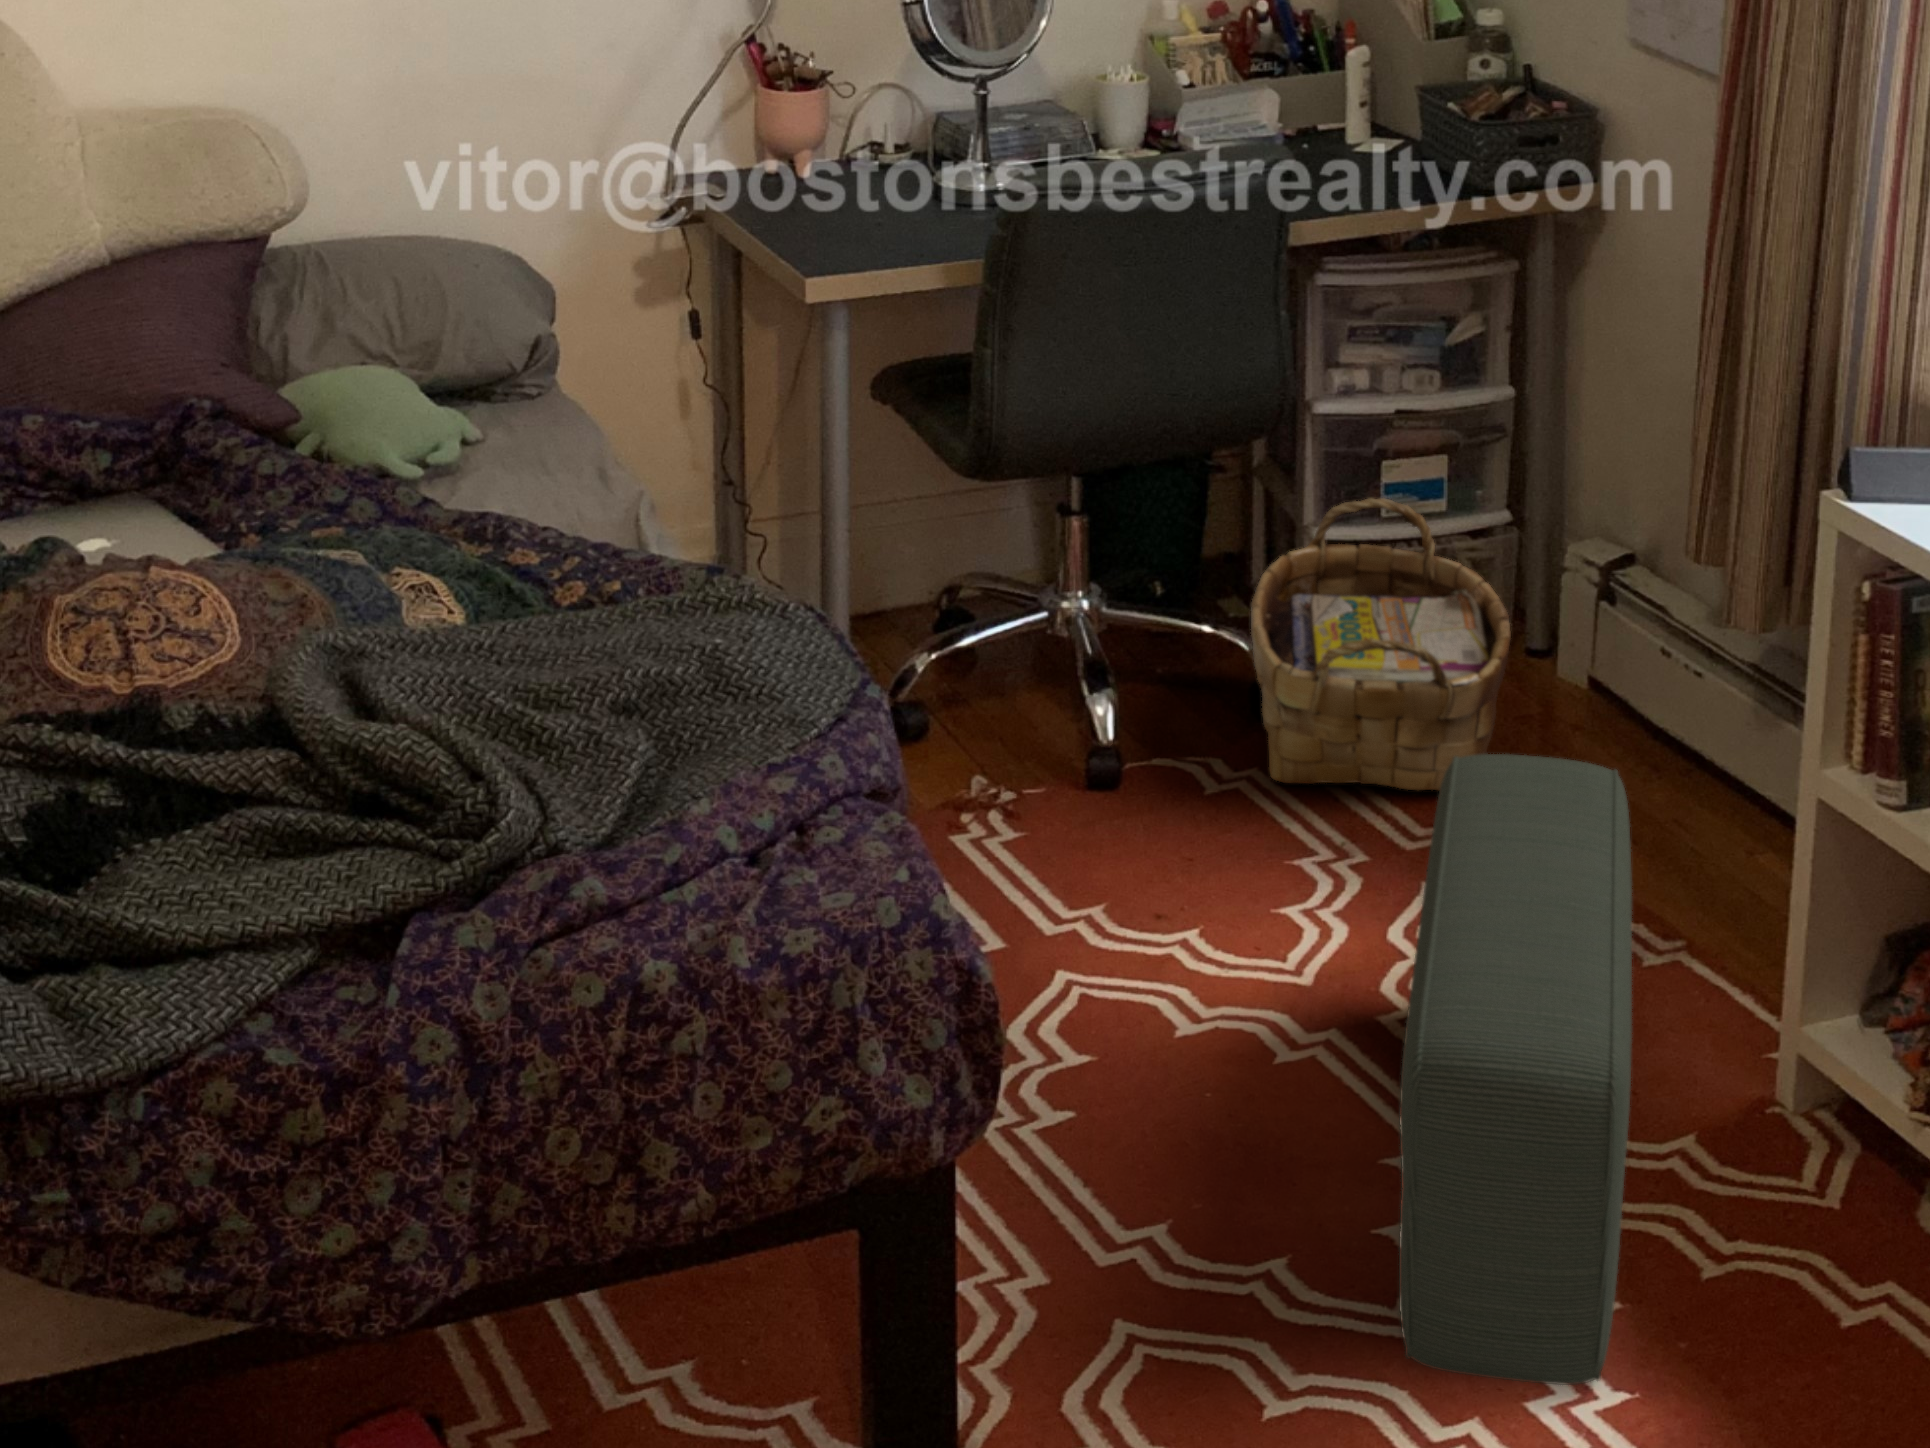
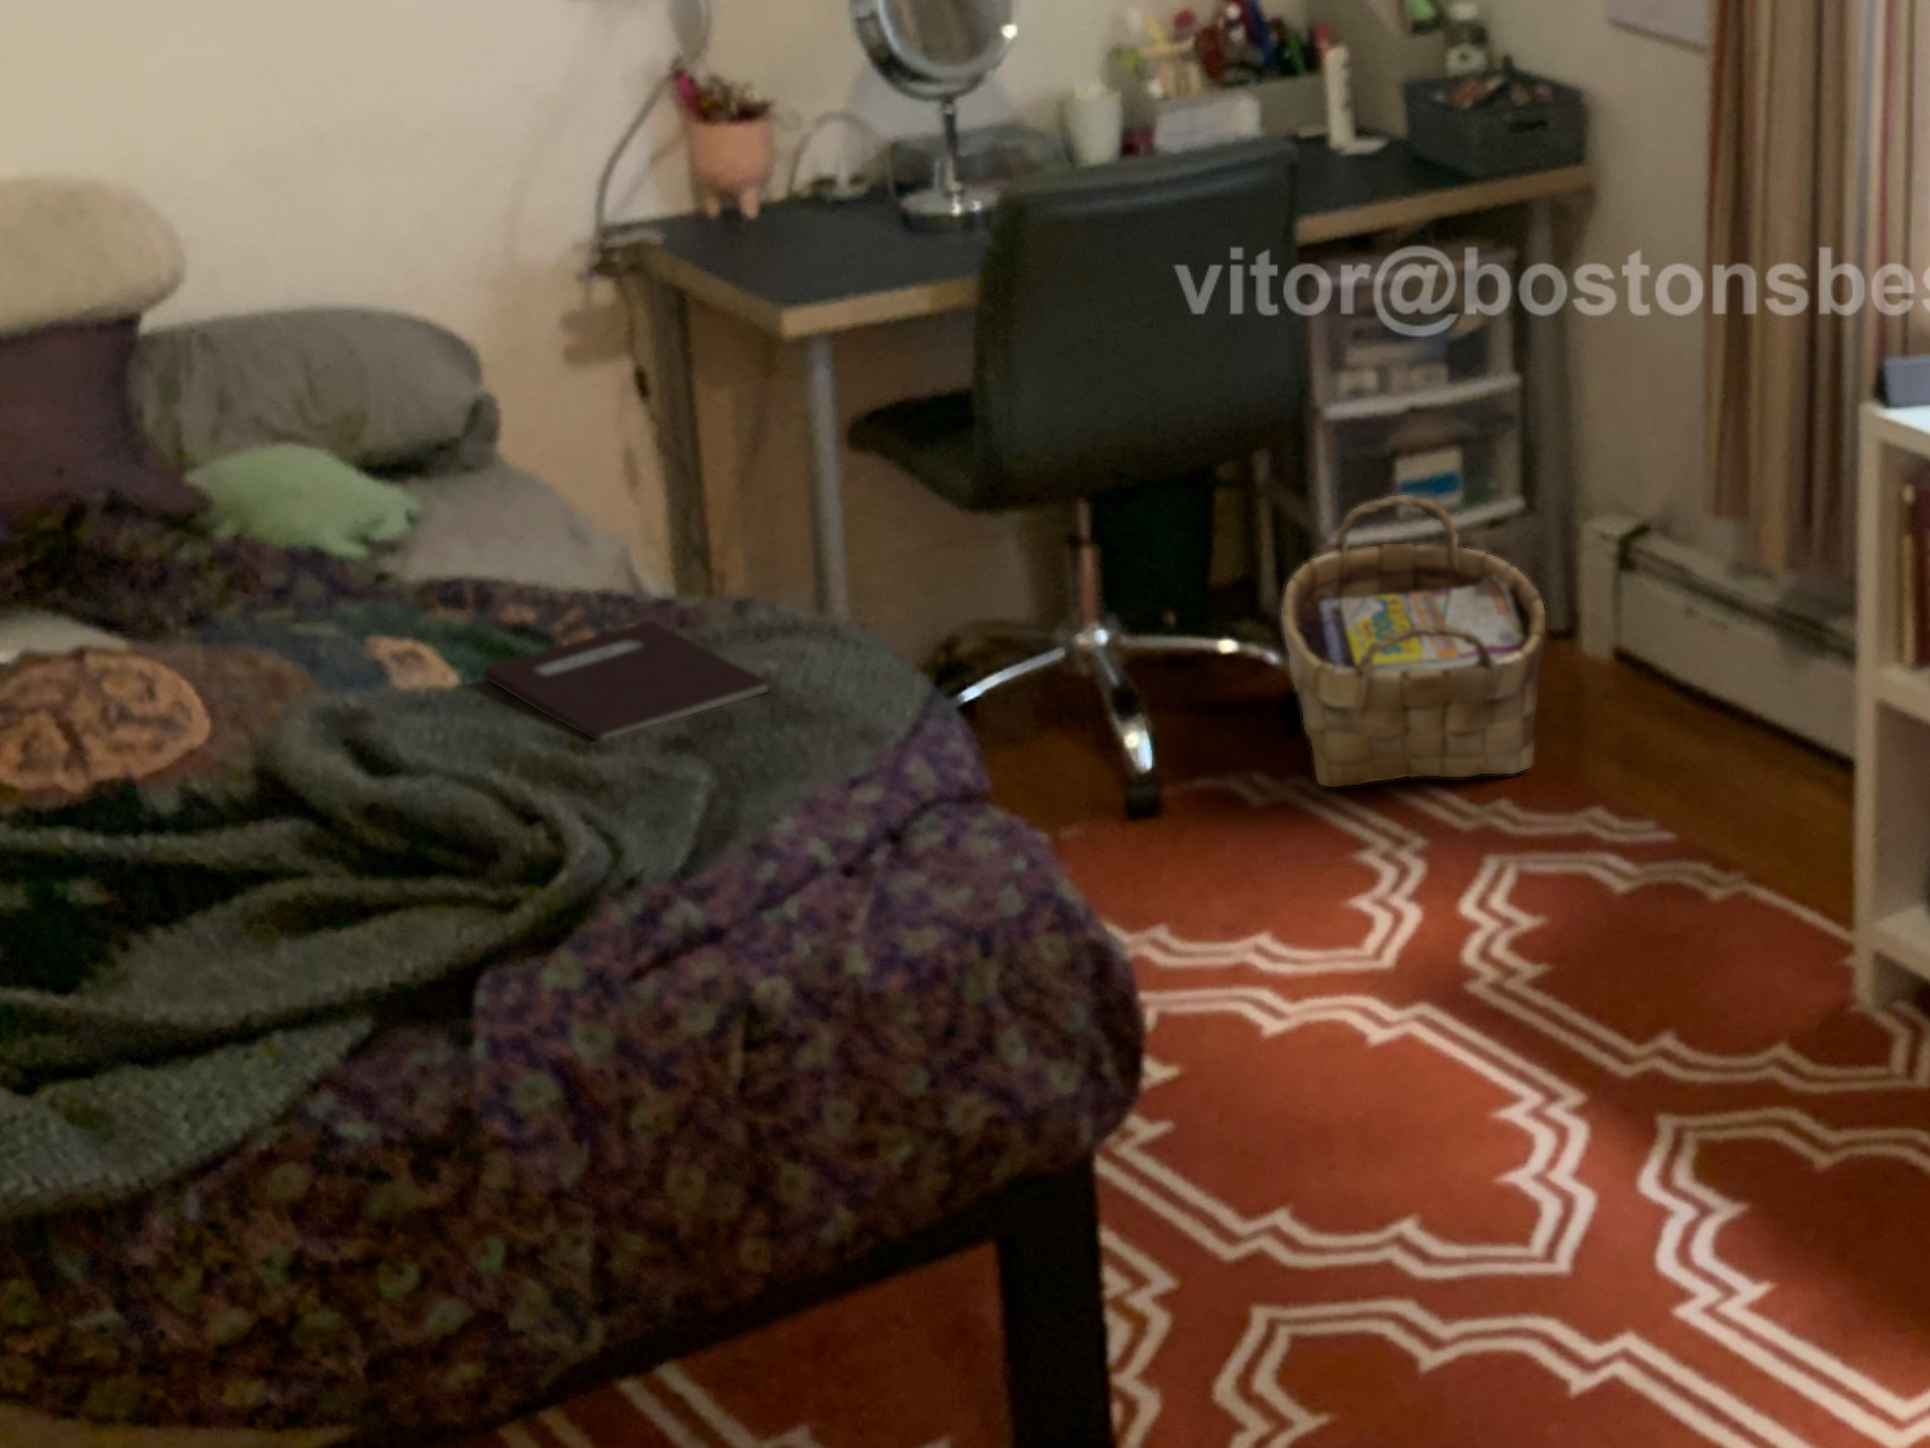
notebook: none [478,582,713,705] -> present [483,621,768,740]
pouf: present [1399,754,1632,1385] -> none [1516,704,1748,1294]

